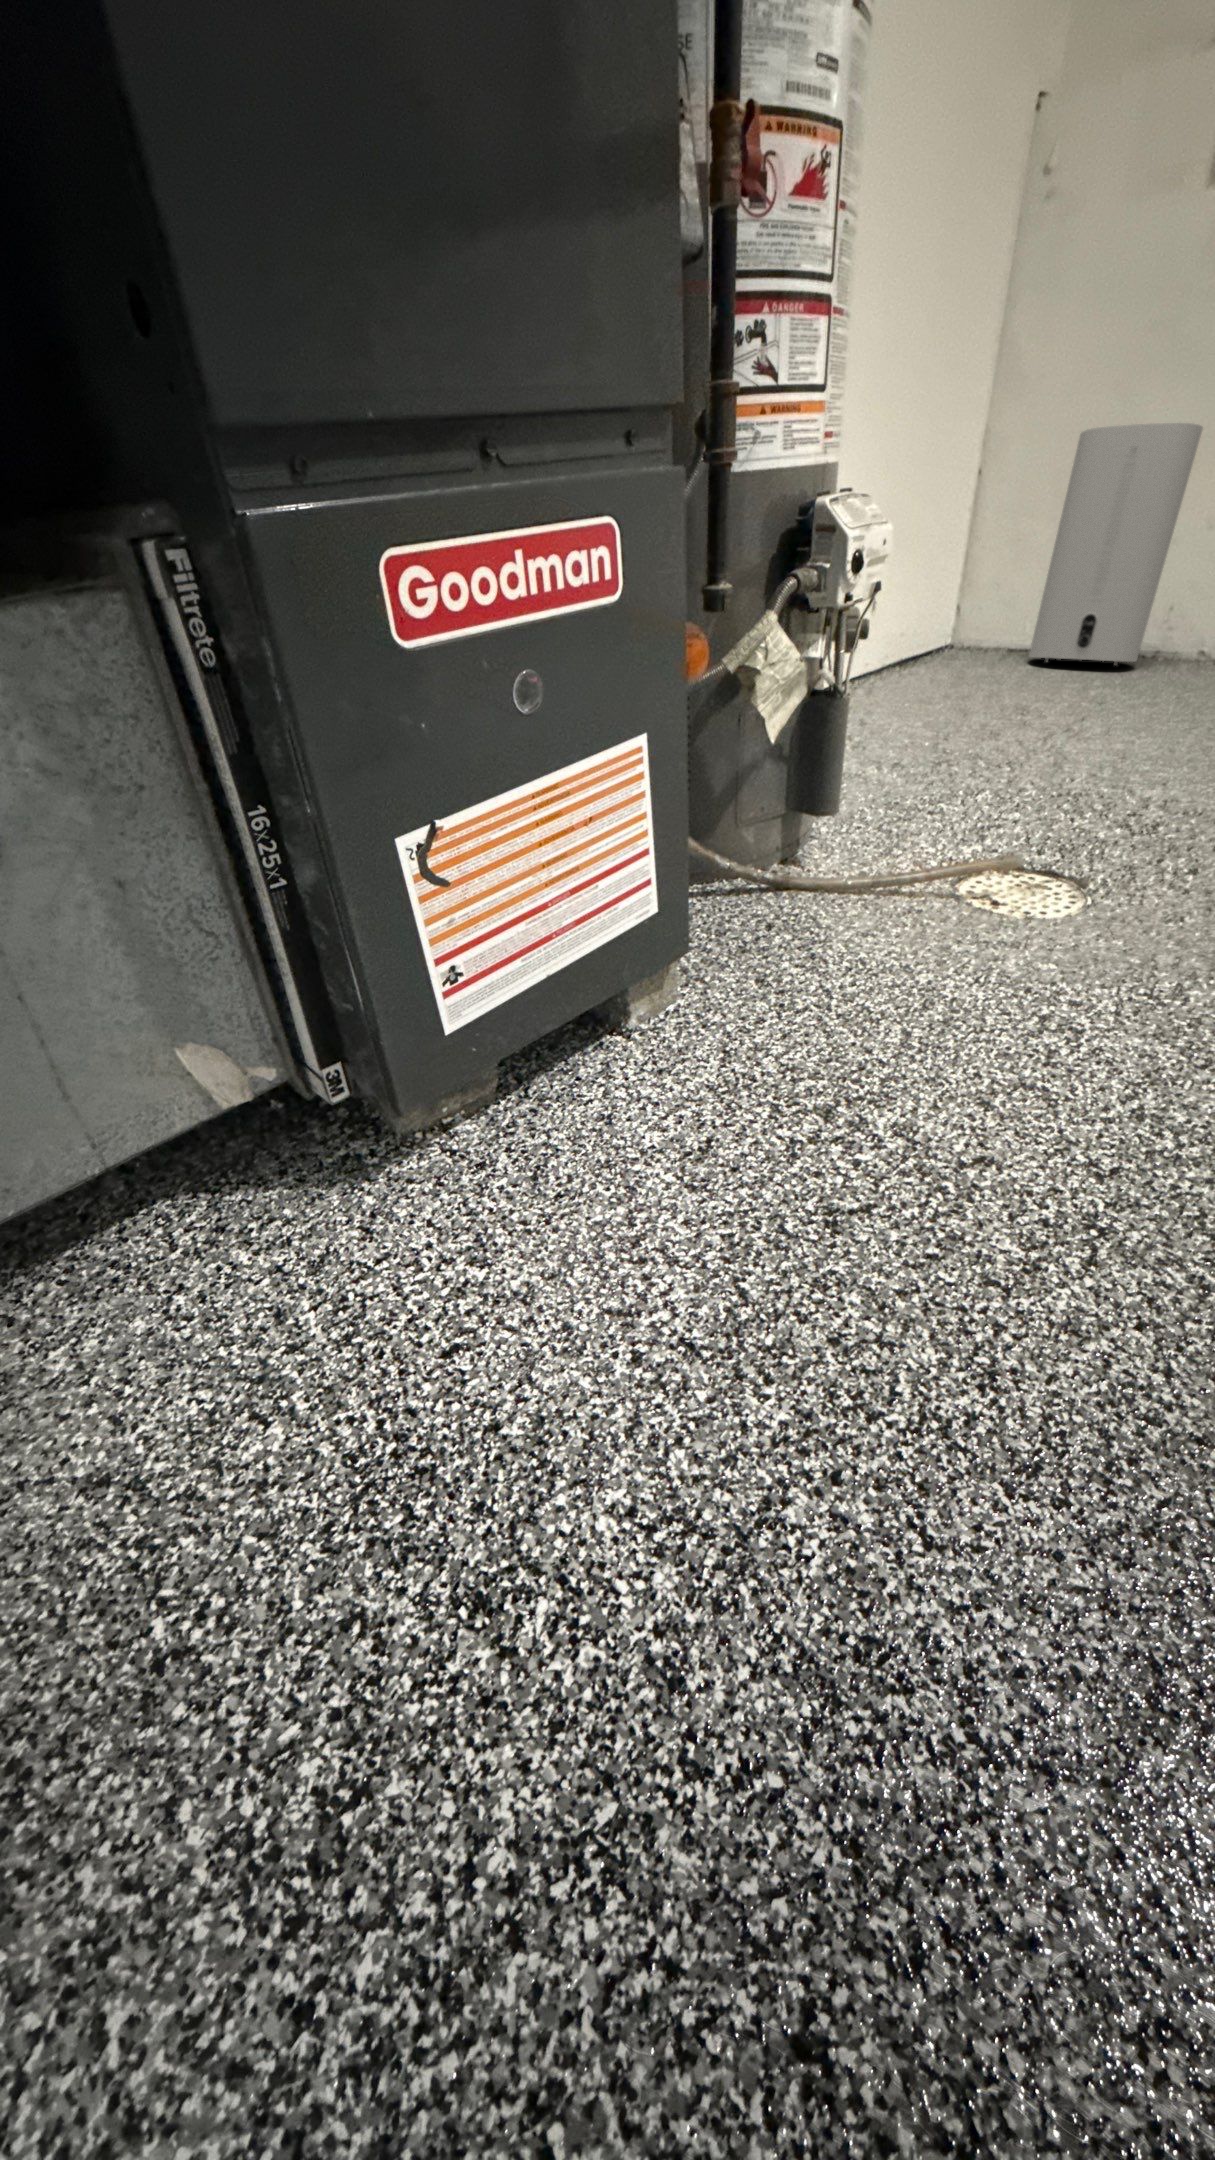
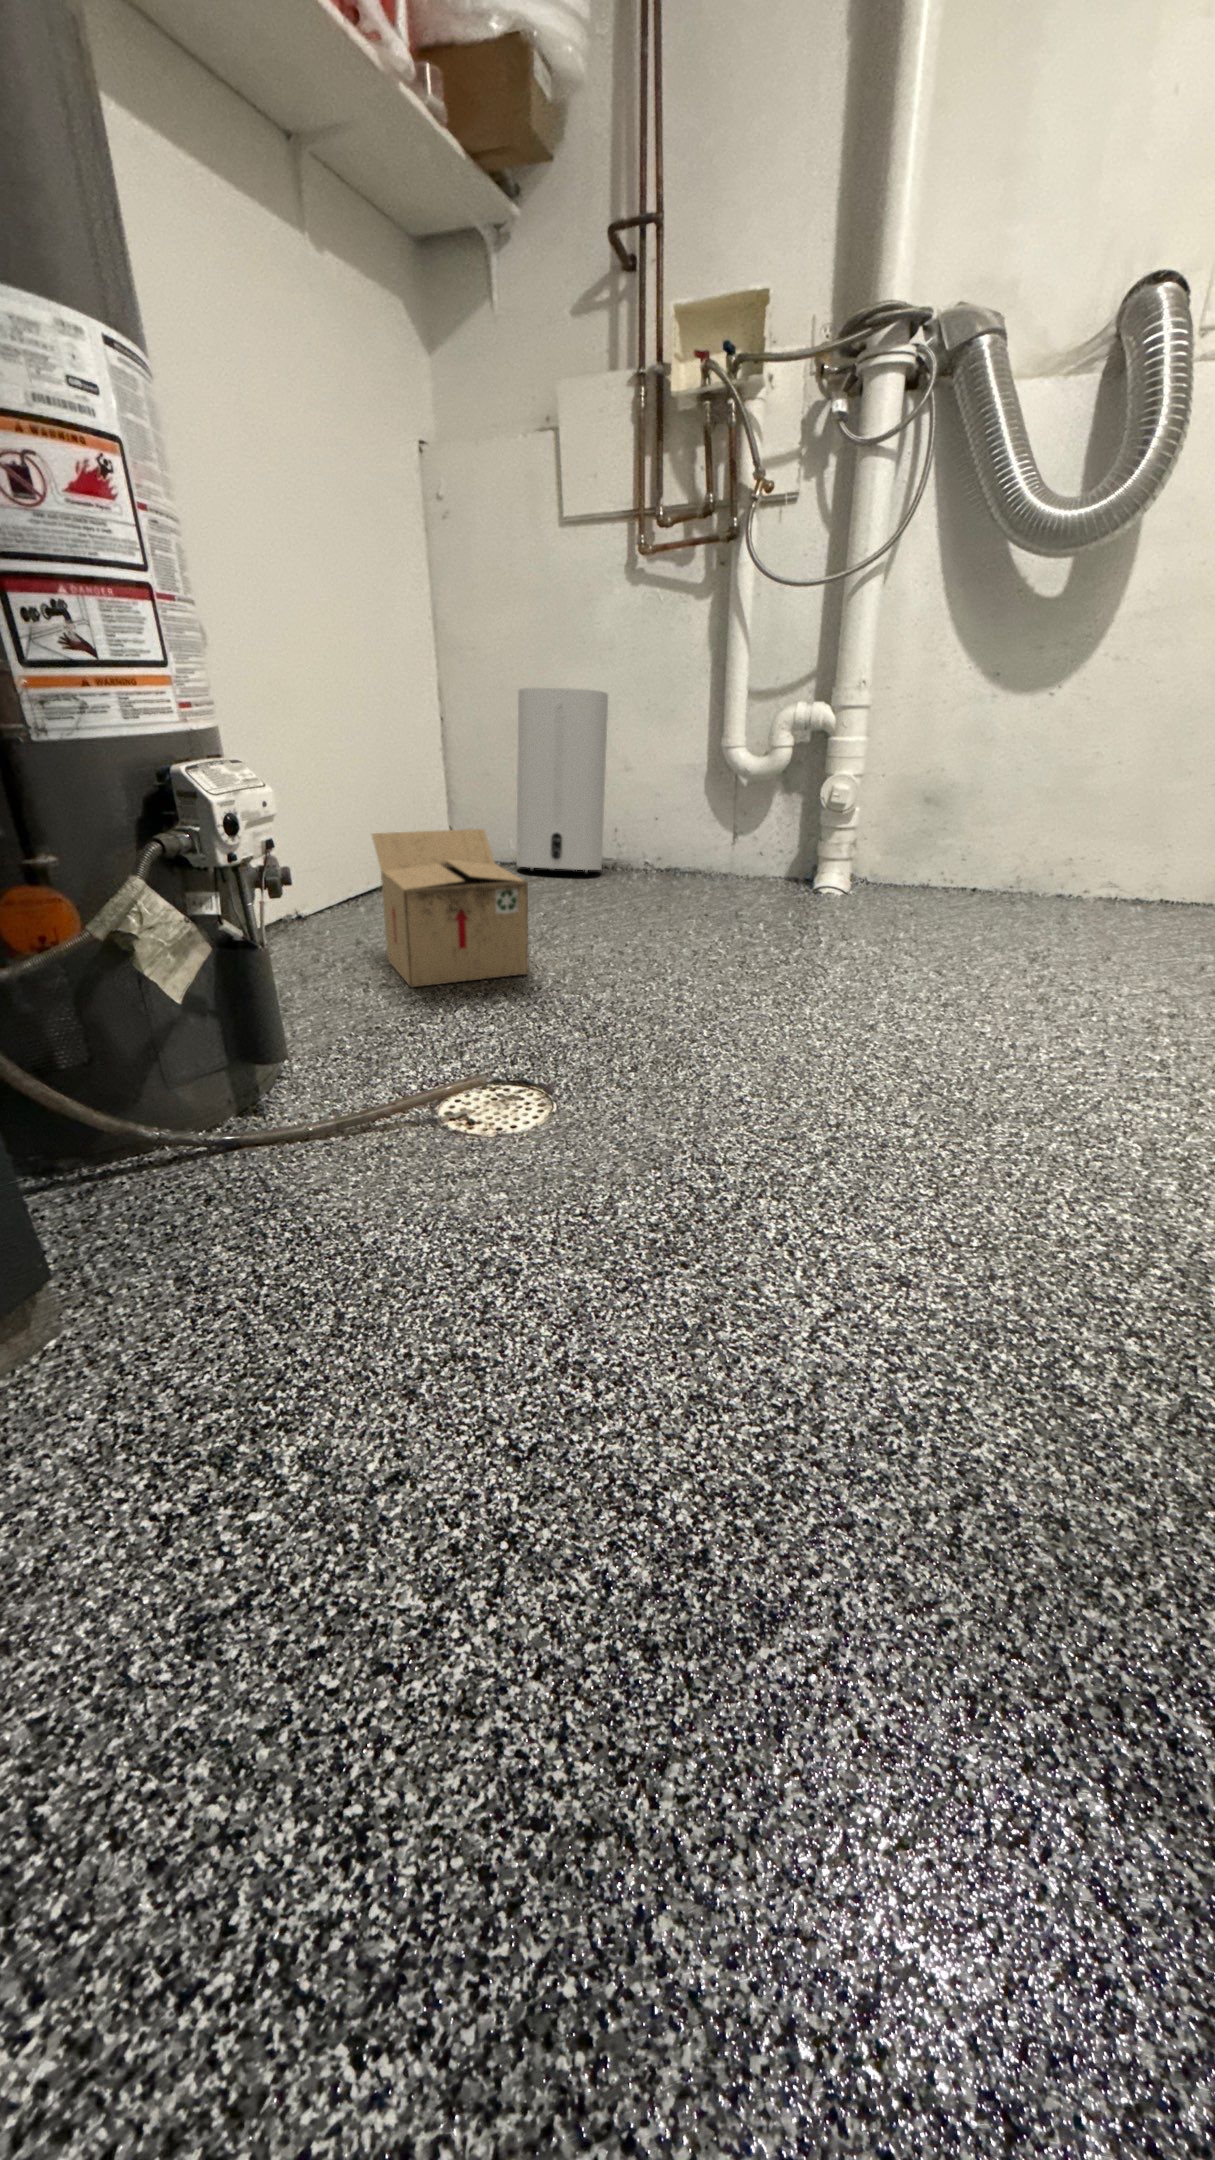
cardboard box: none [897,598,1113,772] -> present [372,829,529,988]

